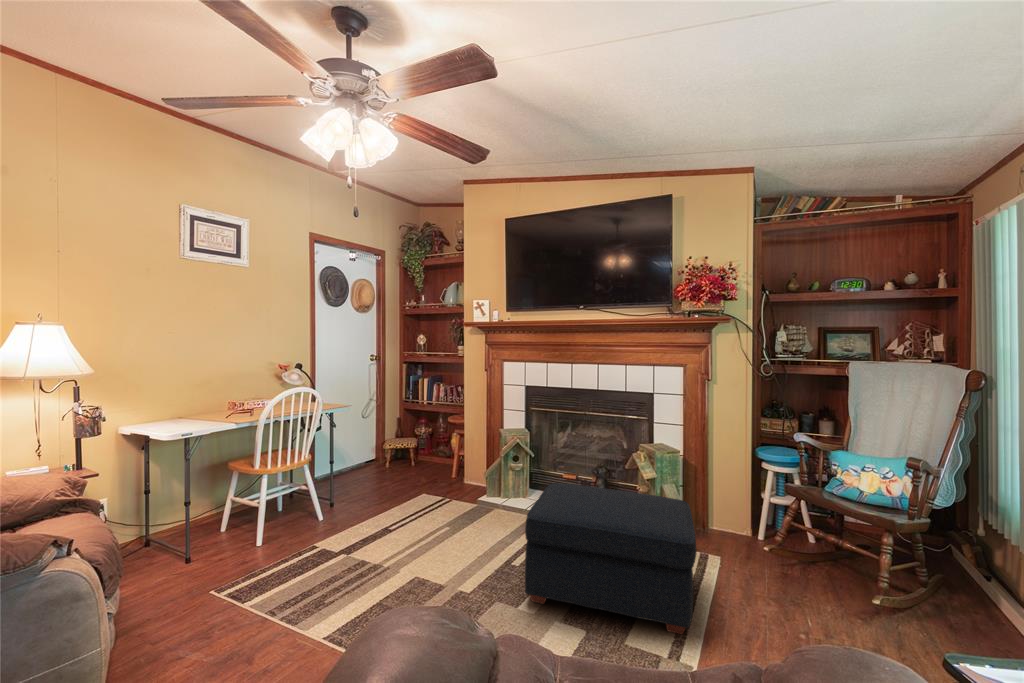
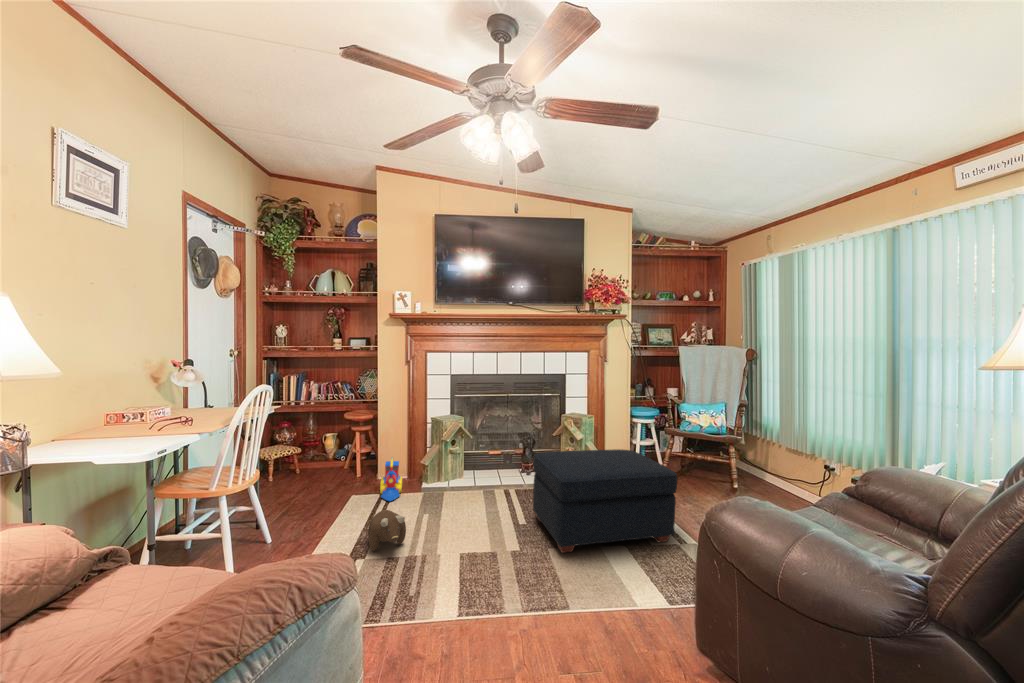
toy train: none [437,464,469,507] -> present [380,457,402,501]
plush toy: none [374,510,409,546] -> present [368,510,406,551]

